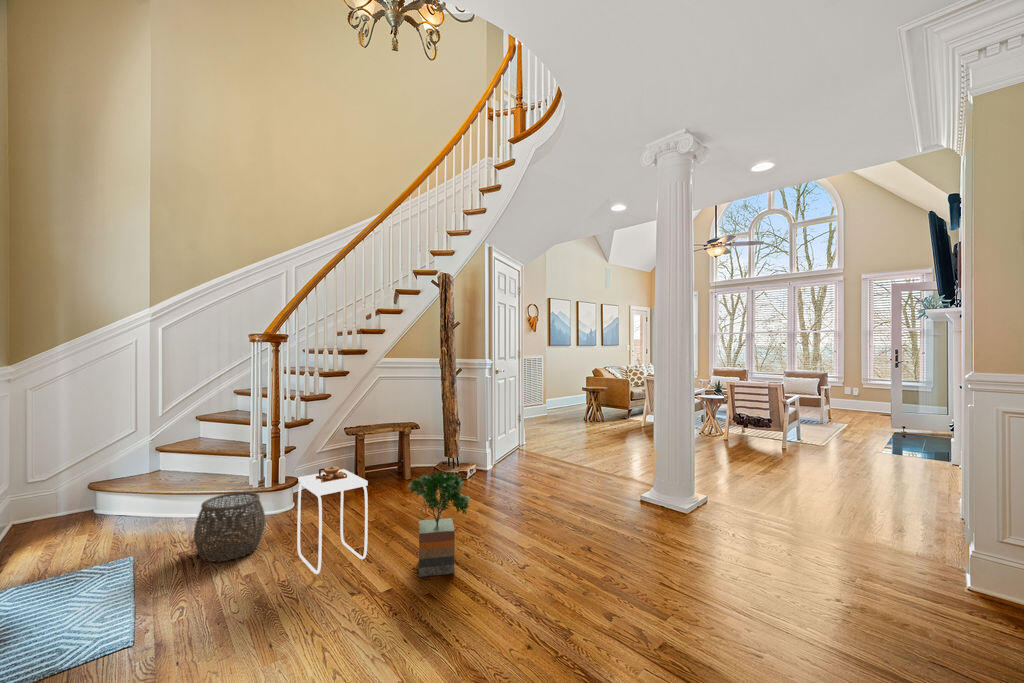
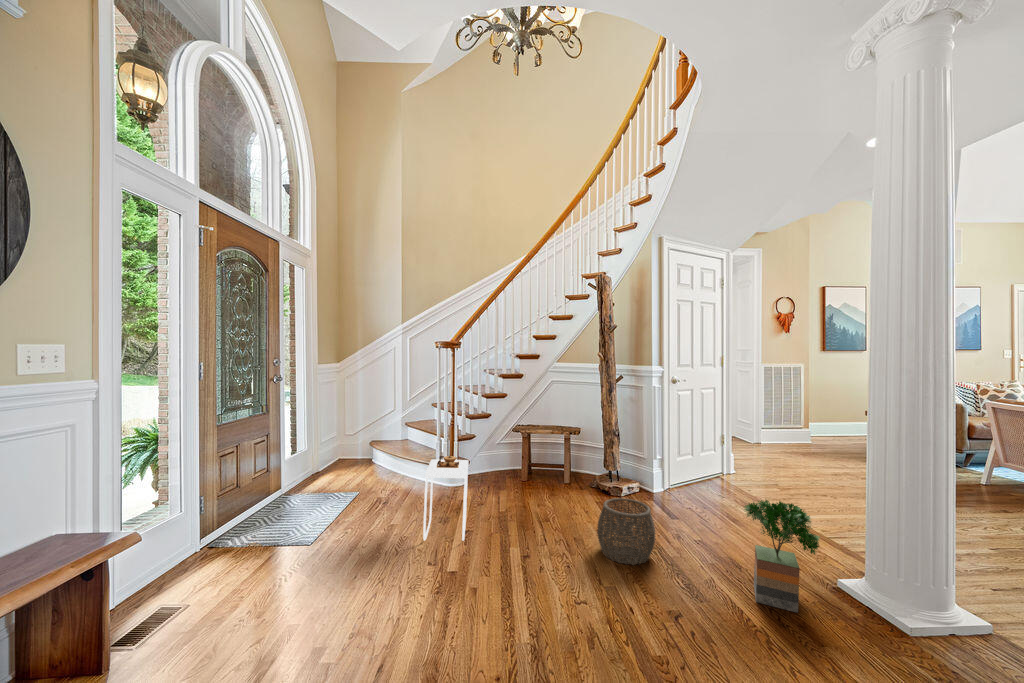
potted tree: present [408,472,470,577] -> present [744,500,820,613]
woven basket: present [194,492,265,562] -> present [597,498,656,565]

